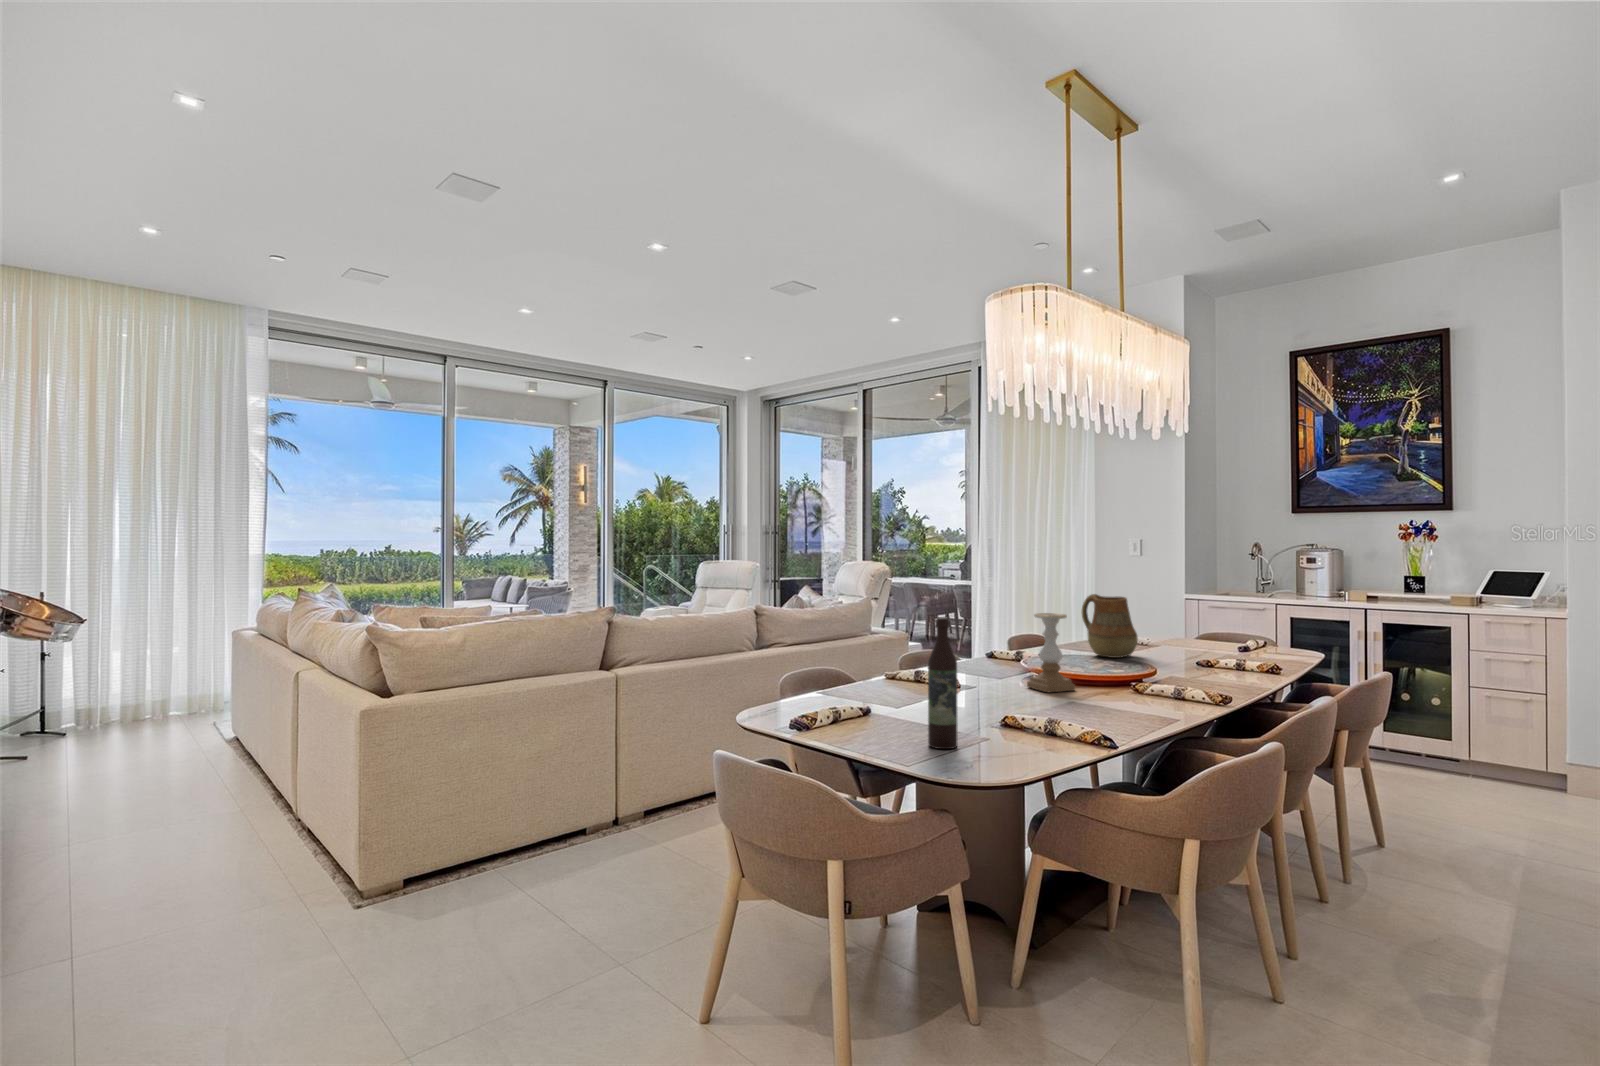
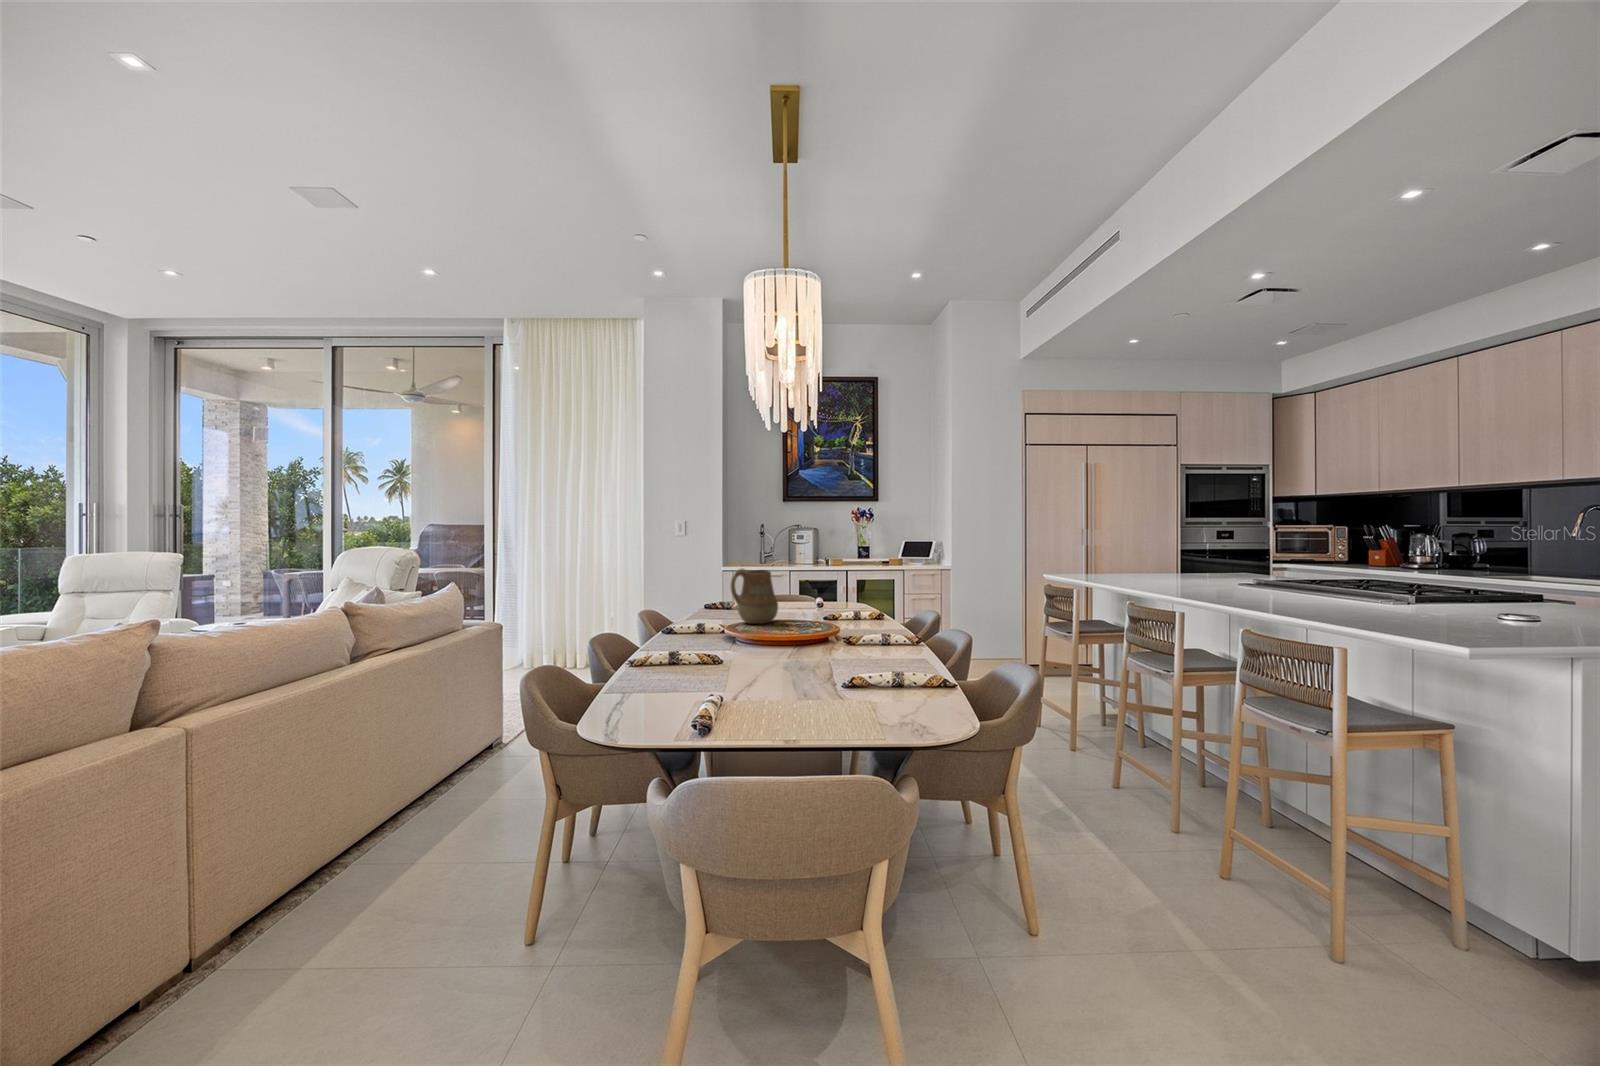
candle holder: present [1027,613,1075,693] -> none [772,584,812,656]
wine bottle: present [928,617,958,749] -> none [844,587,873,713]

